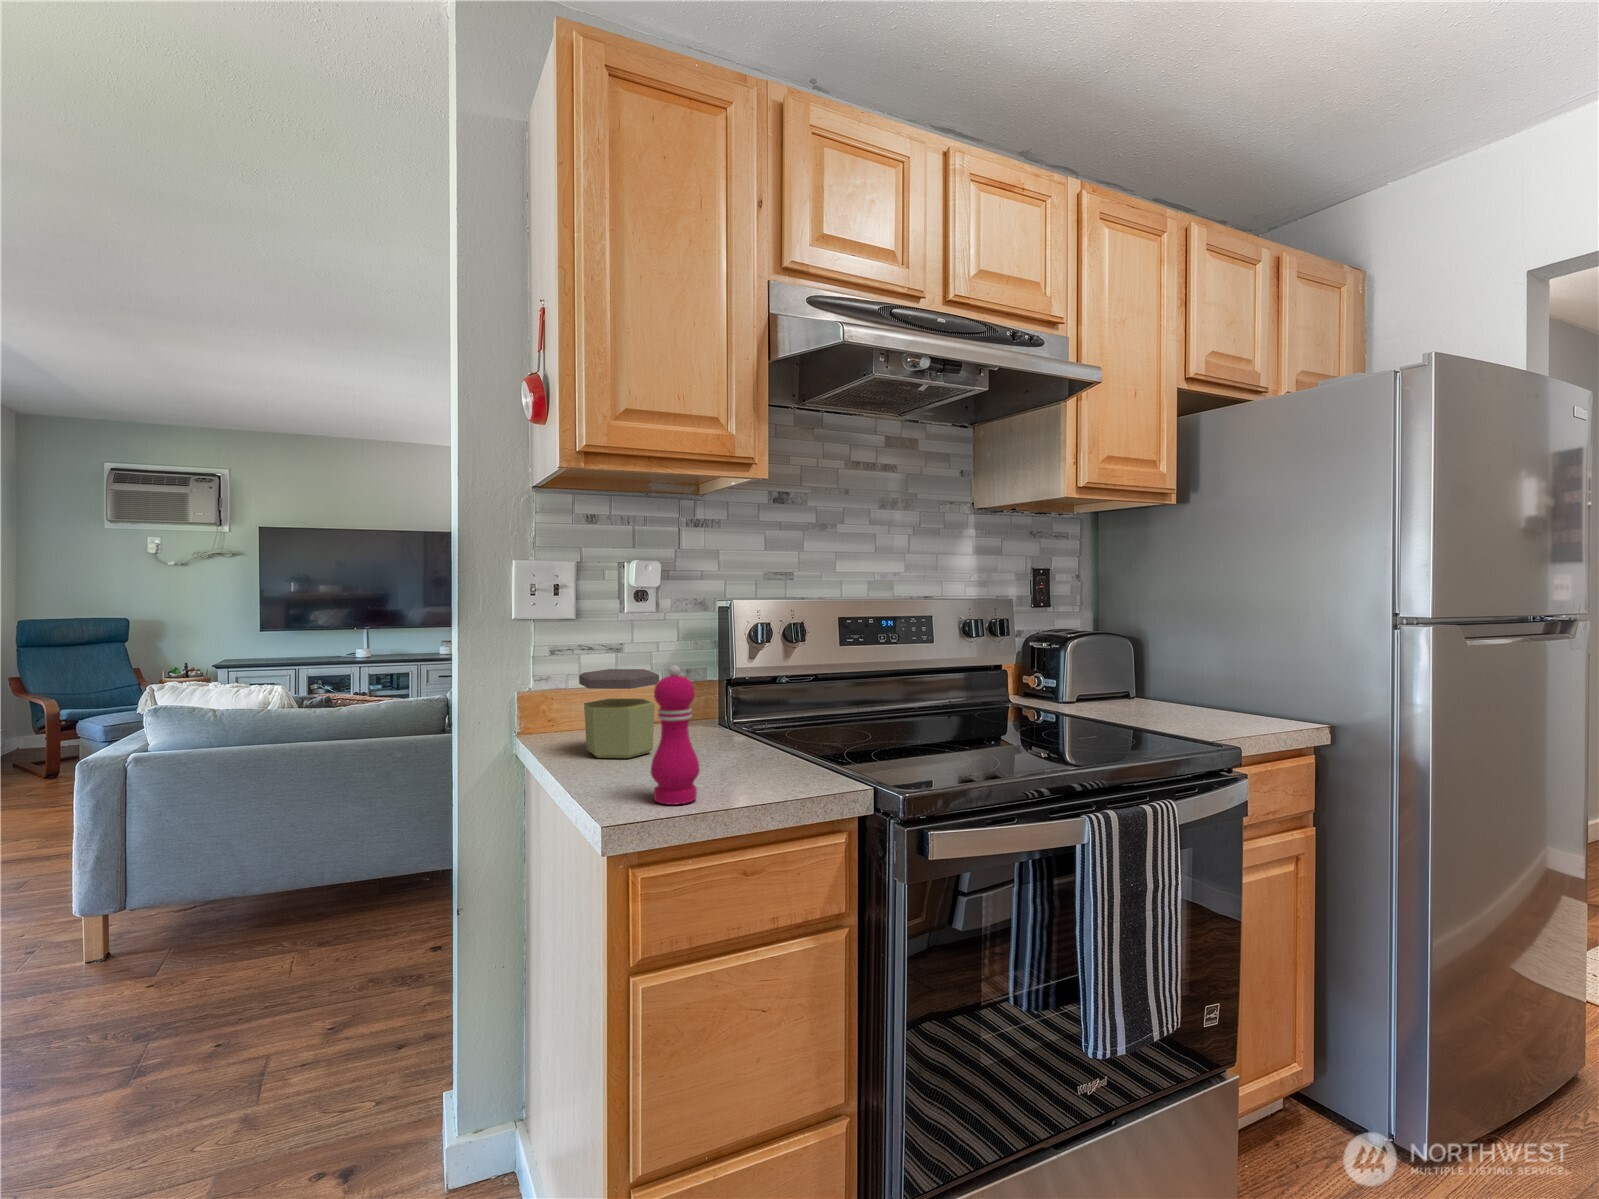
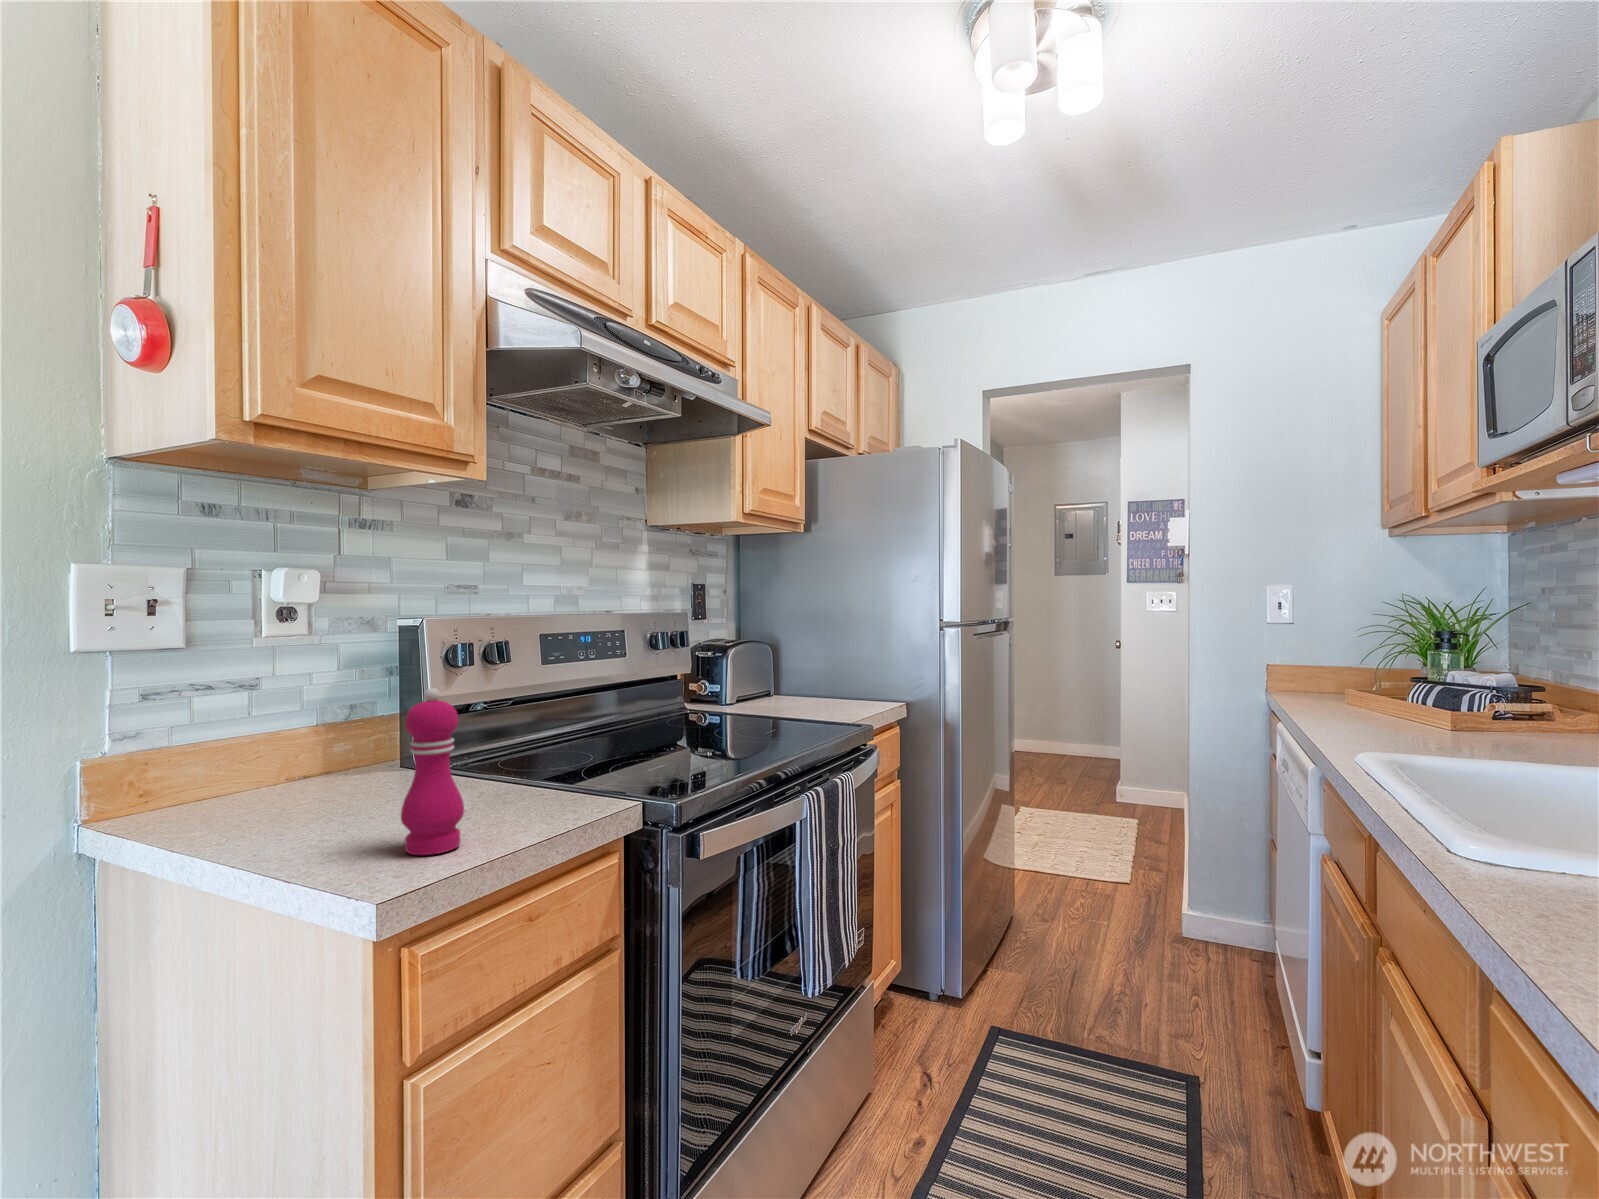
jar: present [579,669,659,758] -> none [235,700,354,816]

